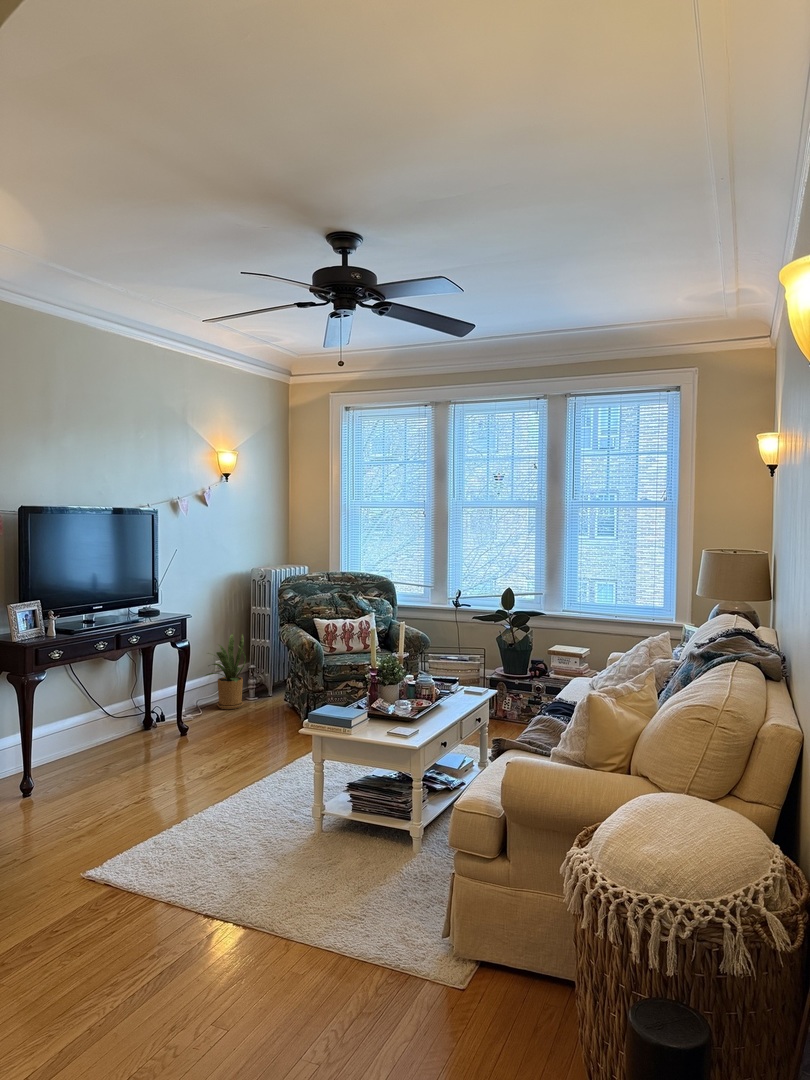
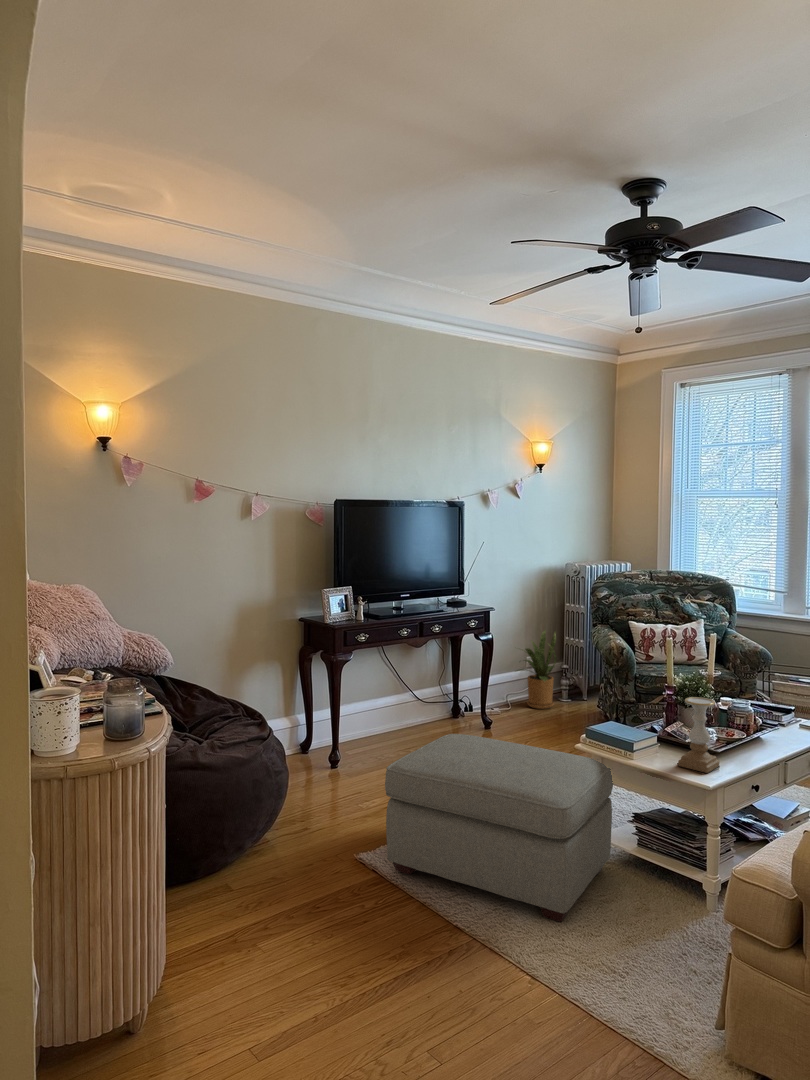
candle holder: none [388,676,418,737] -> present [678,697,719,773]
ottoman: none [119,737,332,887] -> present [385,734,613,922]

